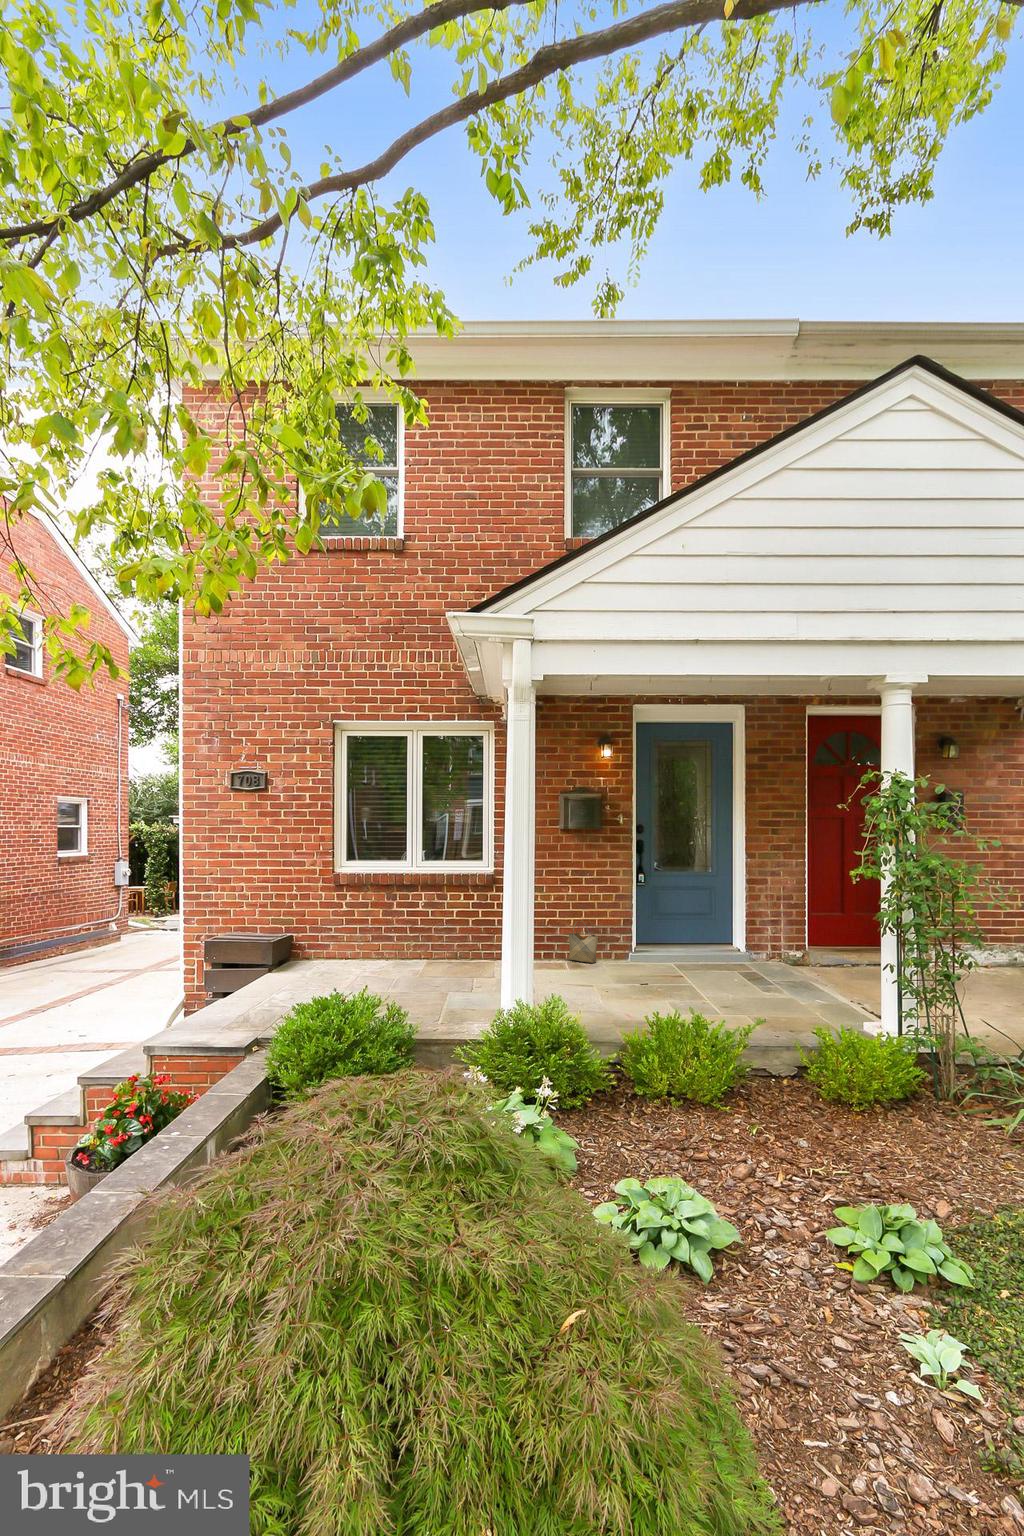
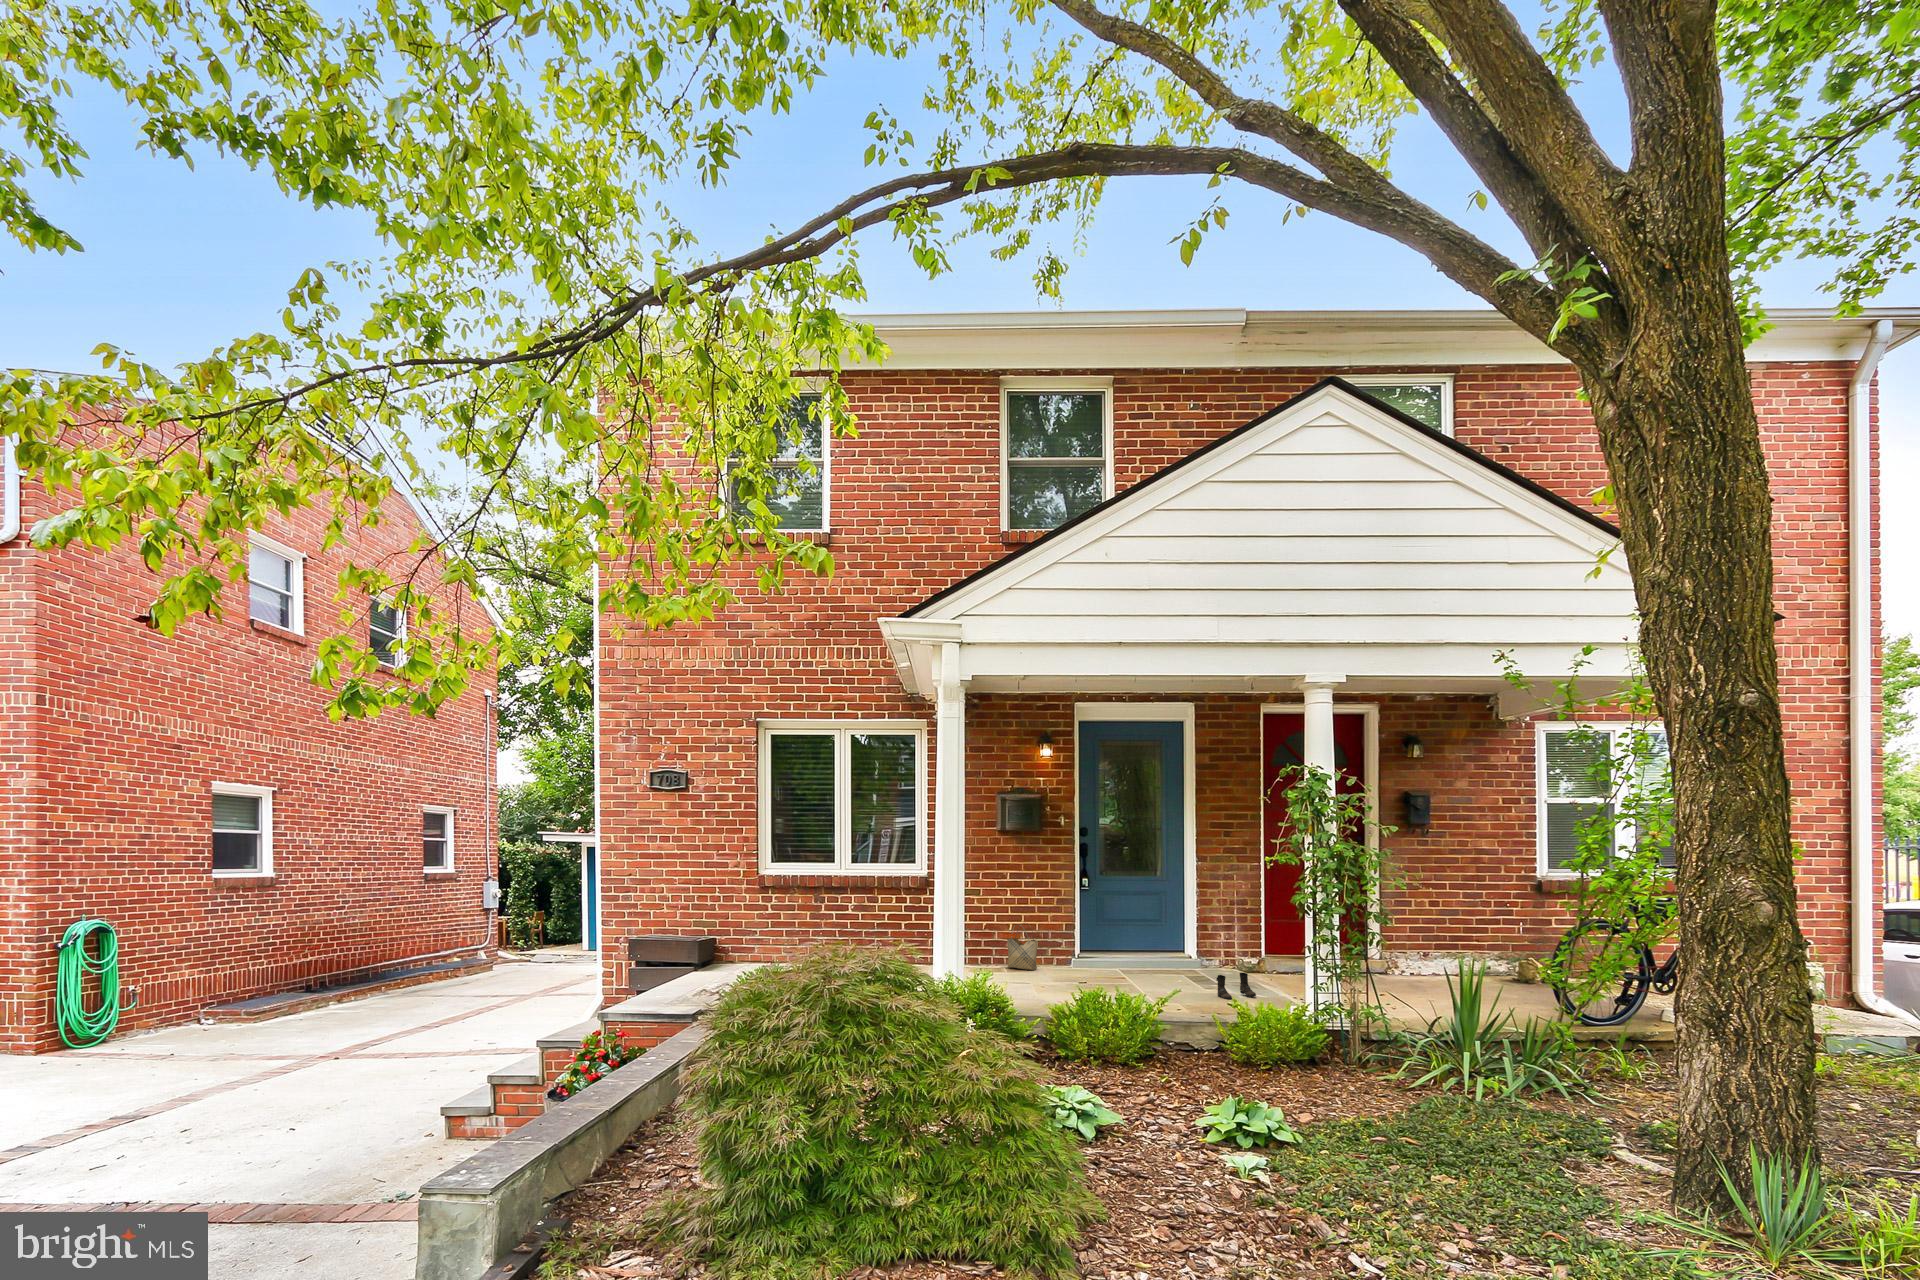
boots: none [778,974,816,1000] -> present [1216,973,1256,999]

